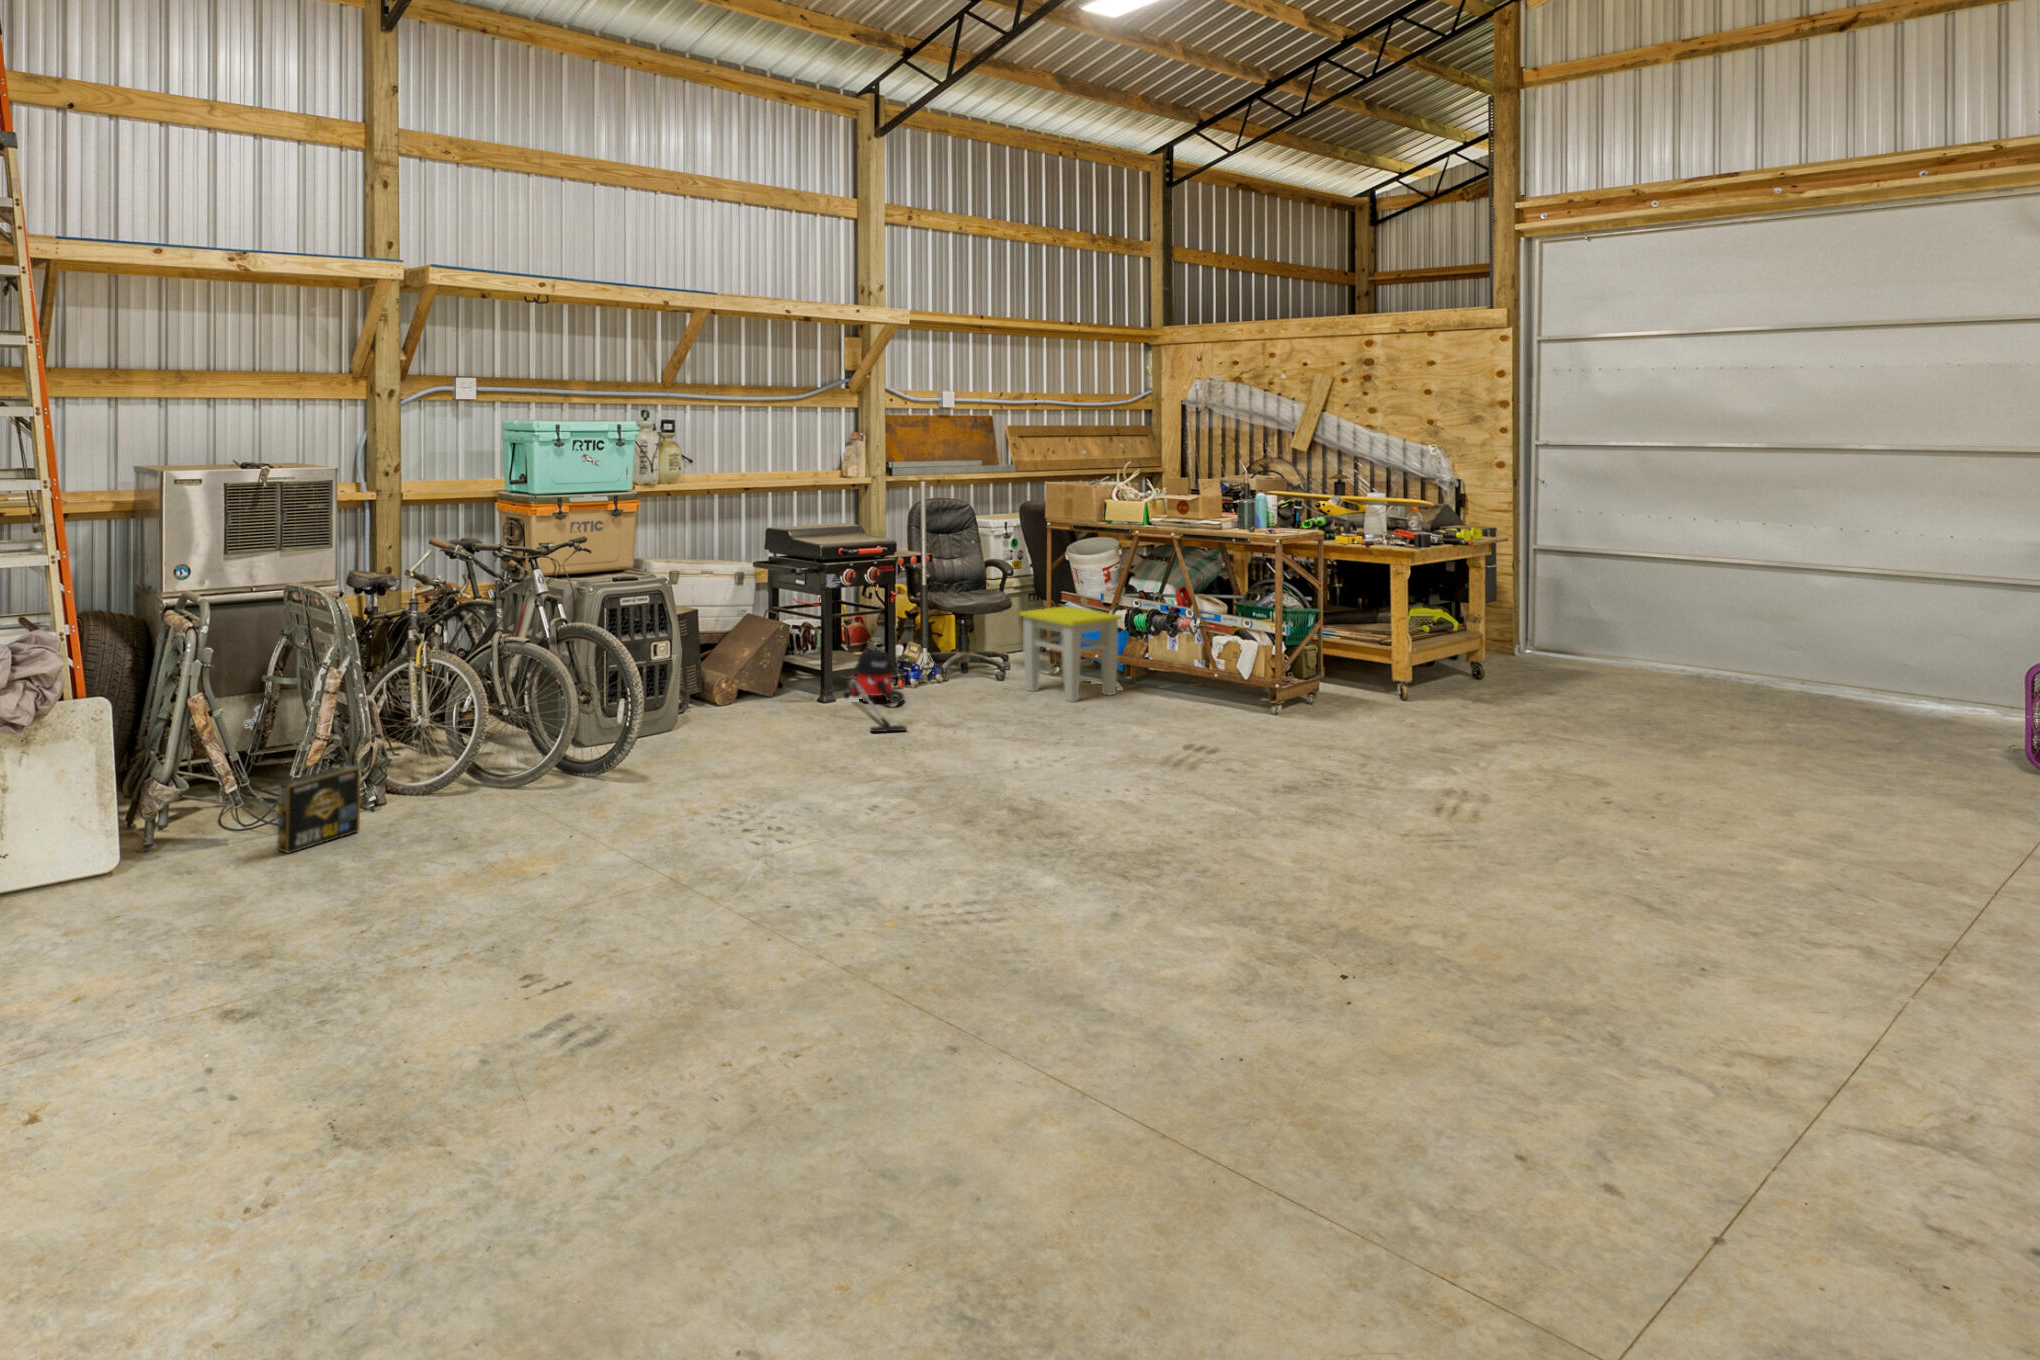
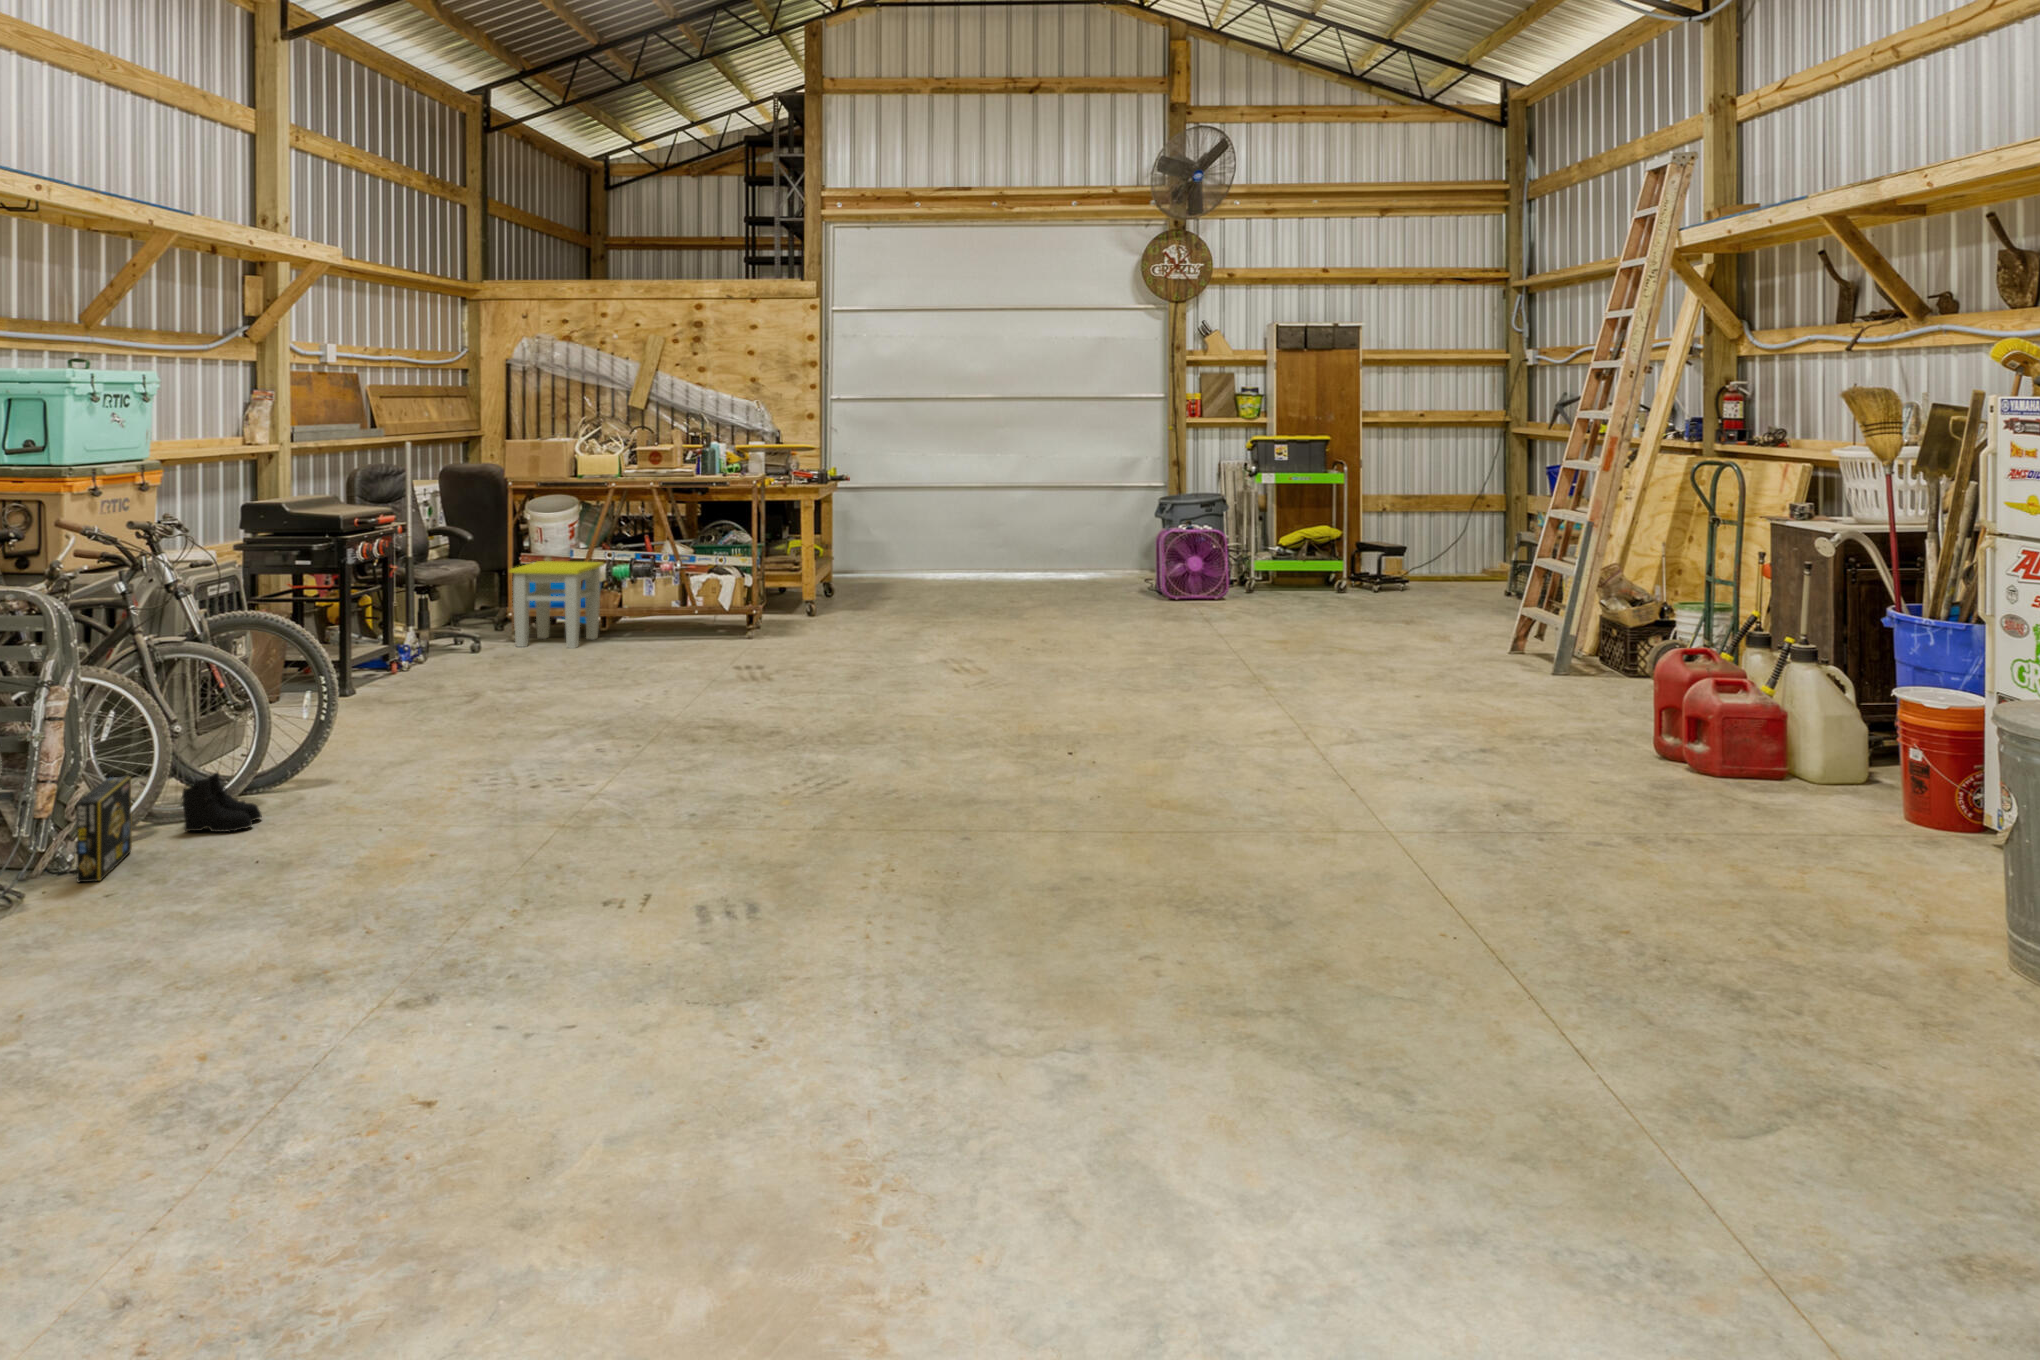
vacuum cleaner: present [843,649,906,732] -> none [358,620,487,694]
boots: none [420,776,482,835] -> present [181,773,261,832]

